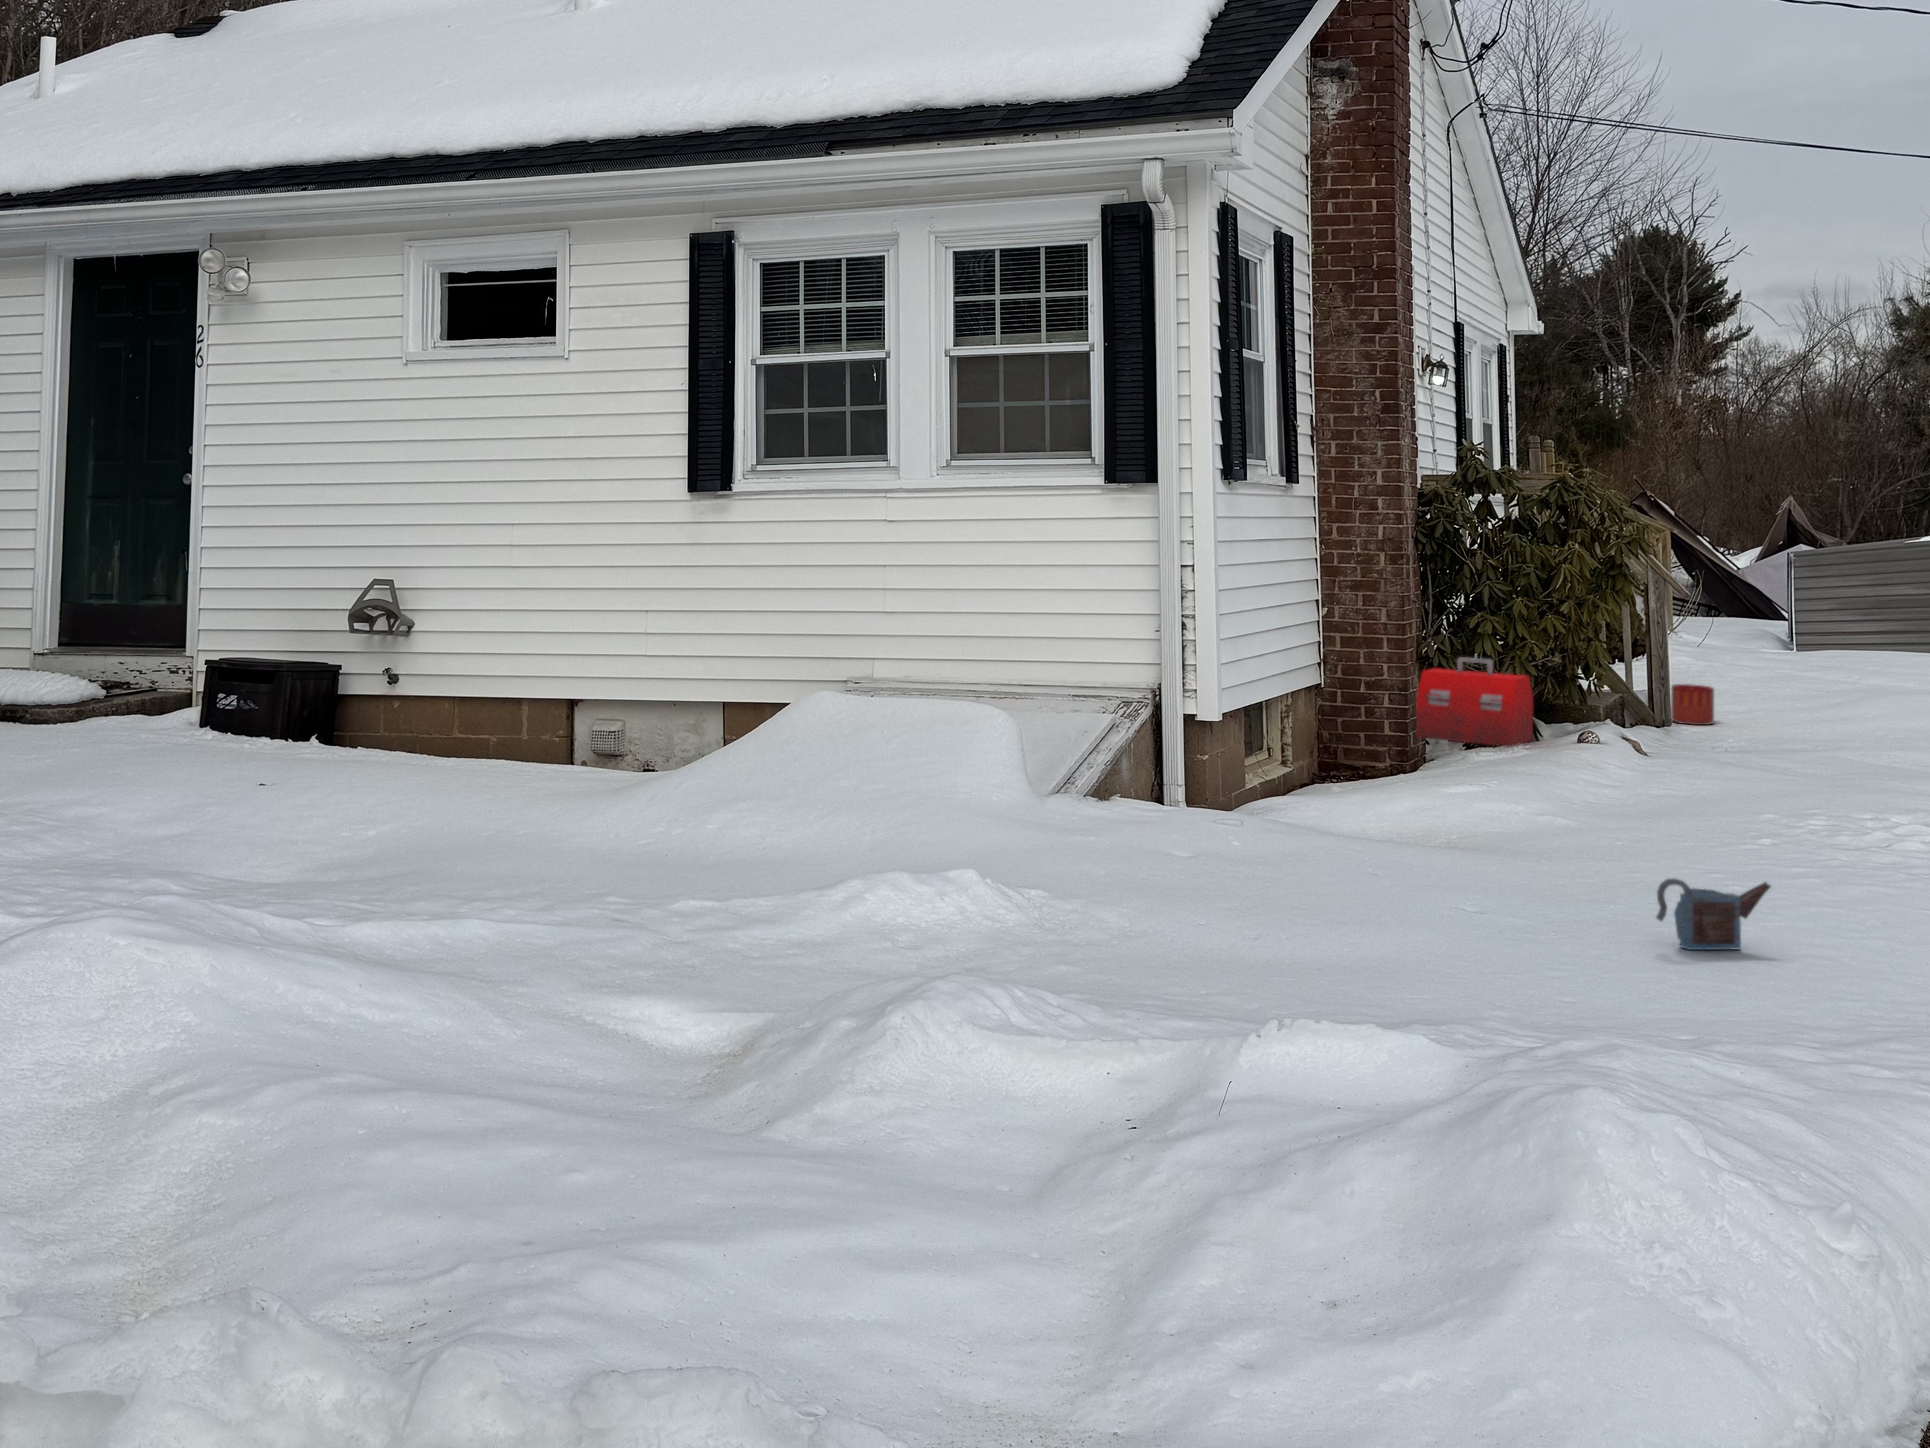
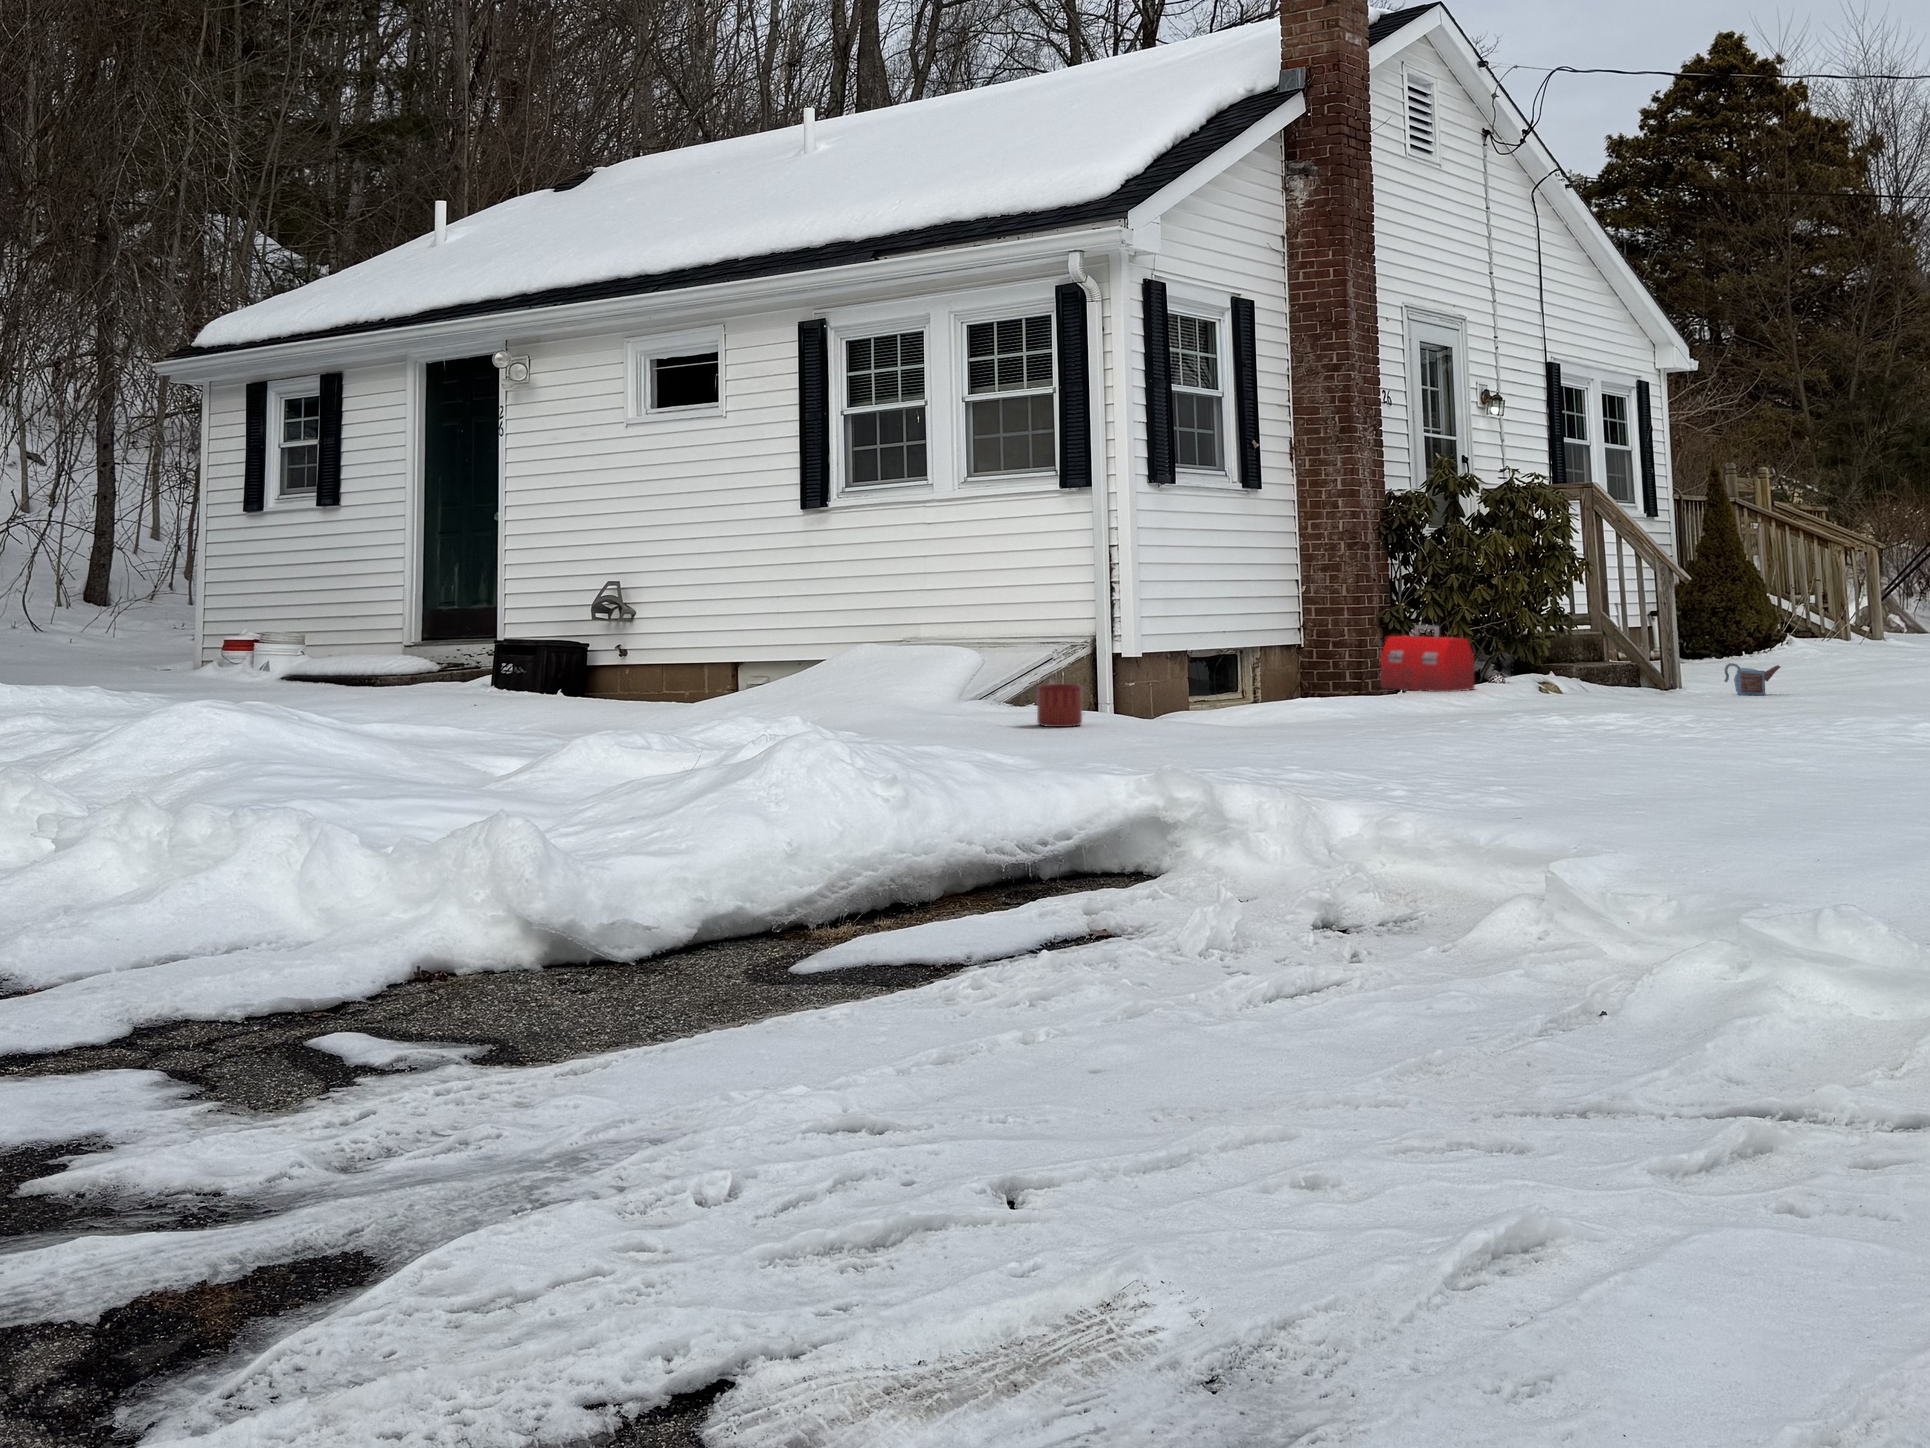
planter: present [1671,684,1714,725] -> present [1037,684,1082,727]
watering can: present [1656,878,1771,950] -> present [1724,663,1780,695]

